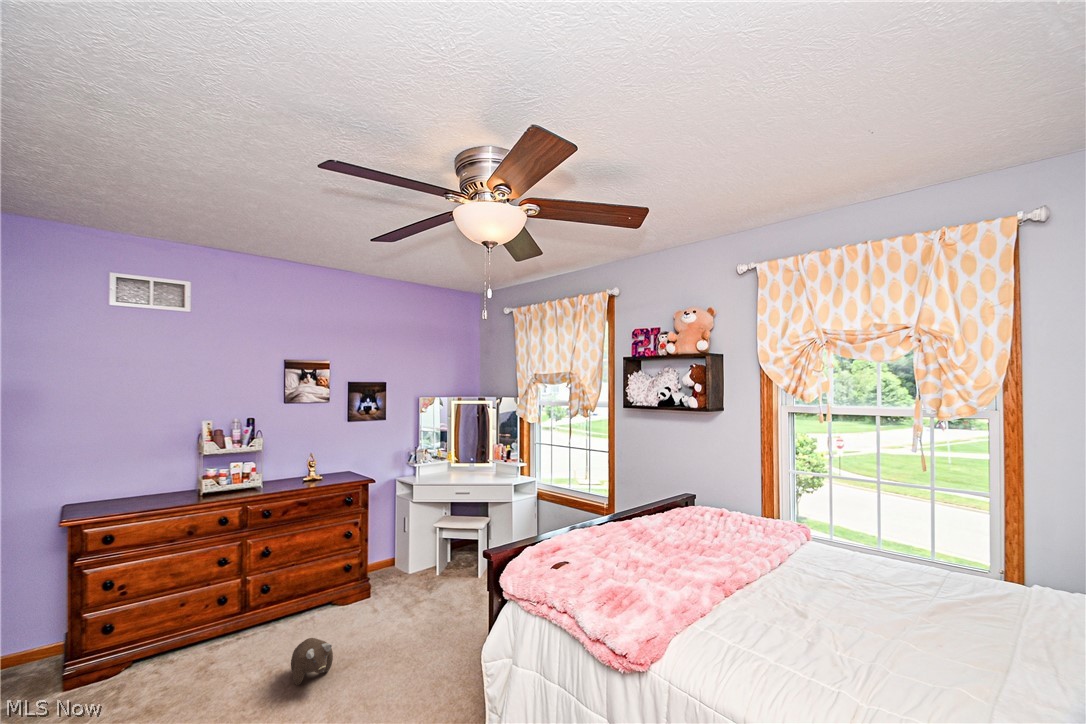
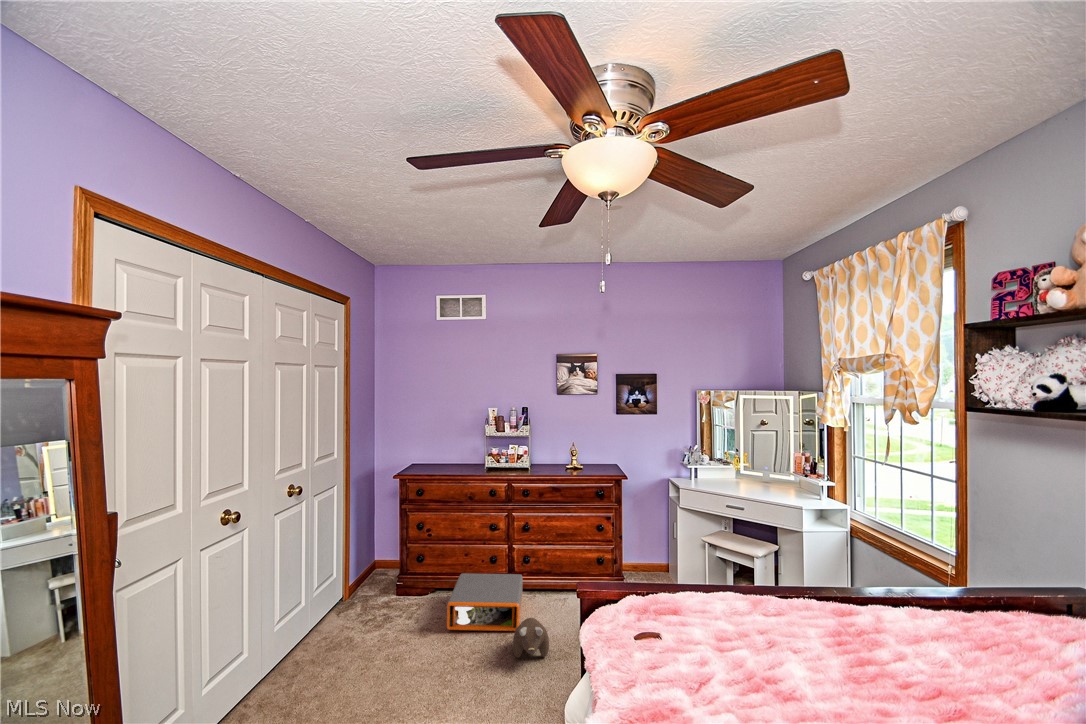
storage box: none [175,603,283,695] -> present [447,573,523,631]

